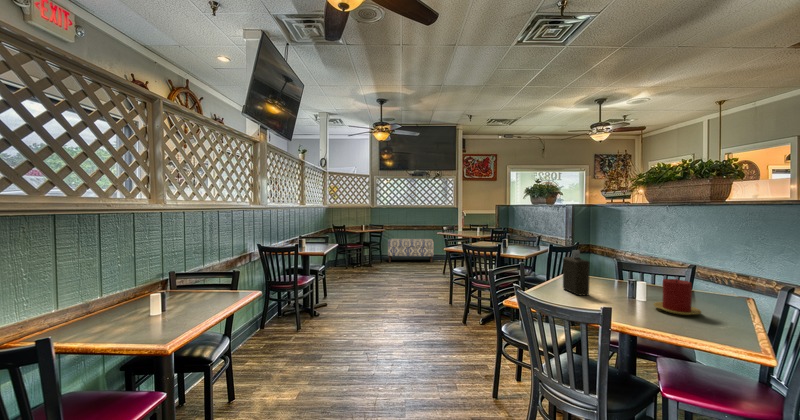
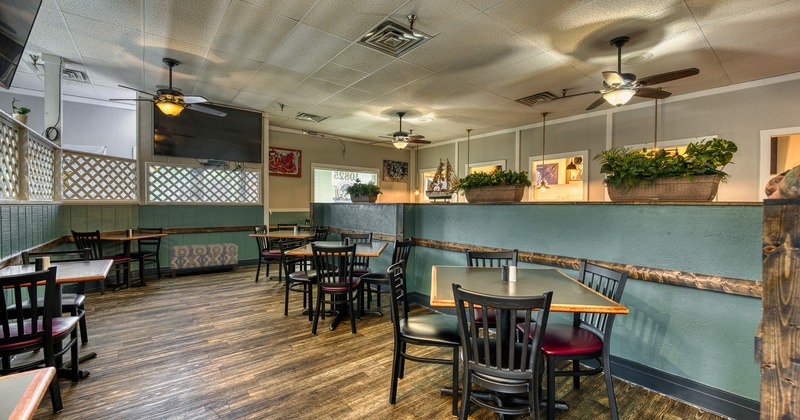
bottle: present [563,250,590,295] -> none [451,243,475,283]
candle: present [654,279,701,315] -> none [521,260,552,286]

